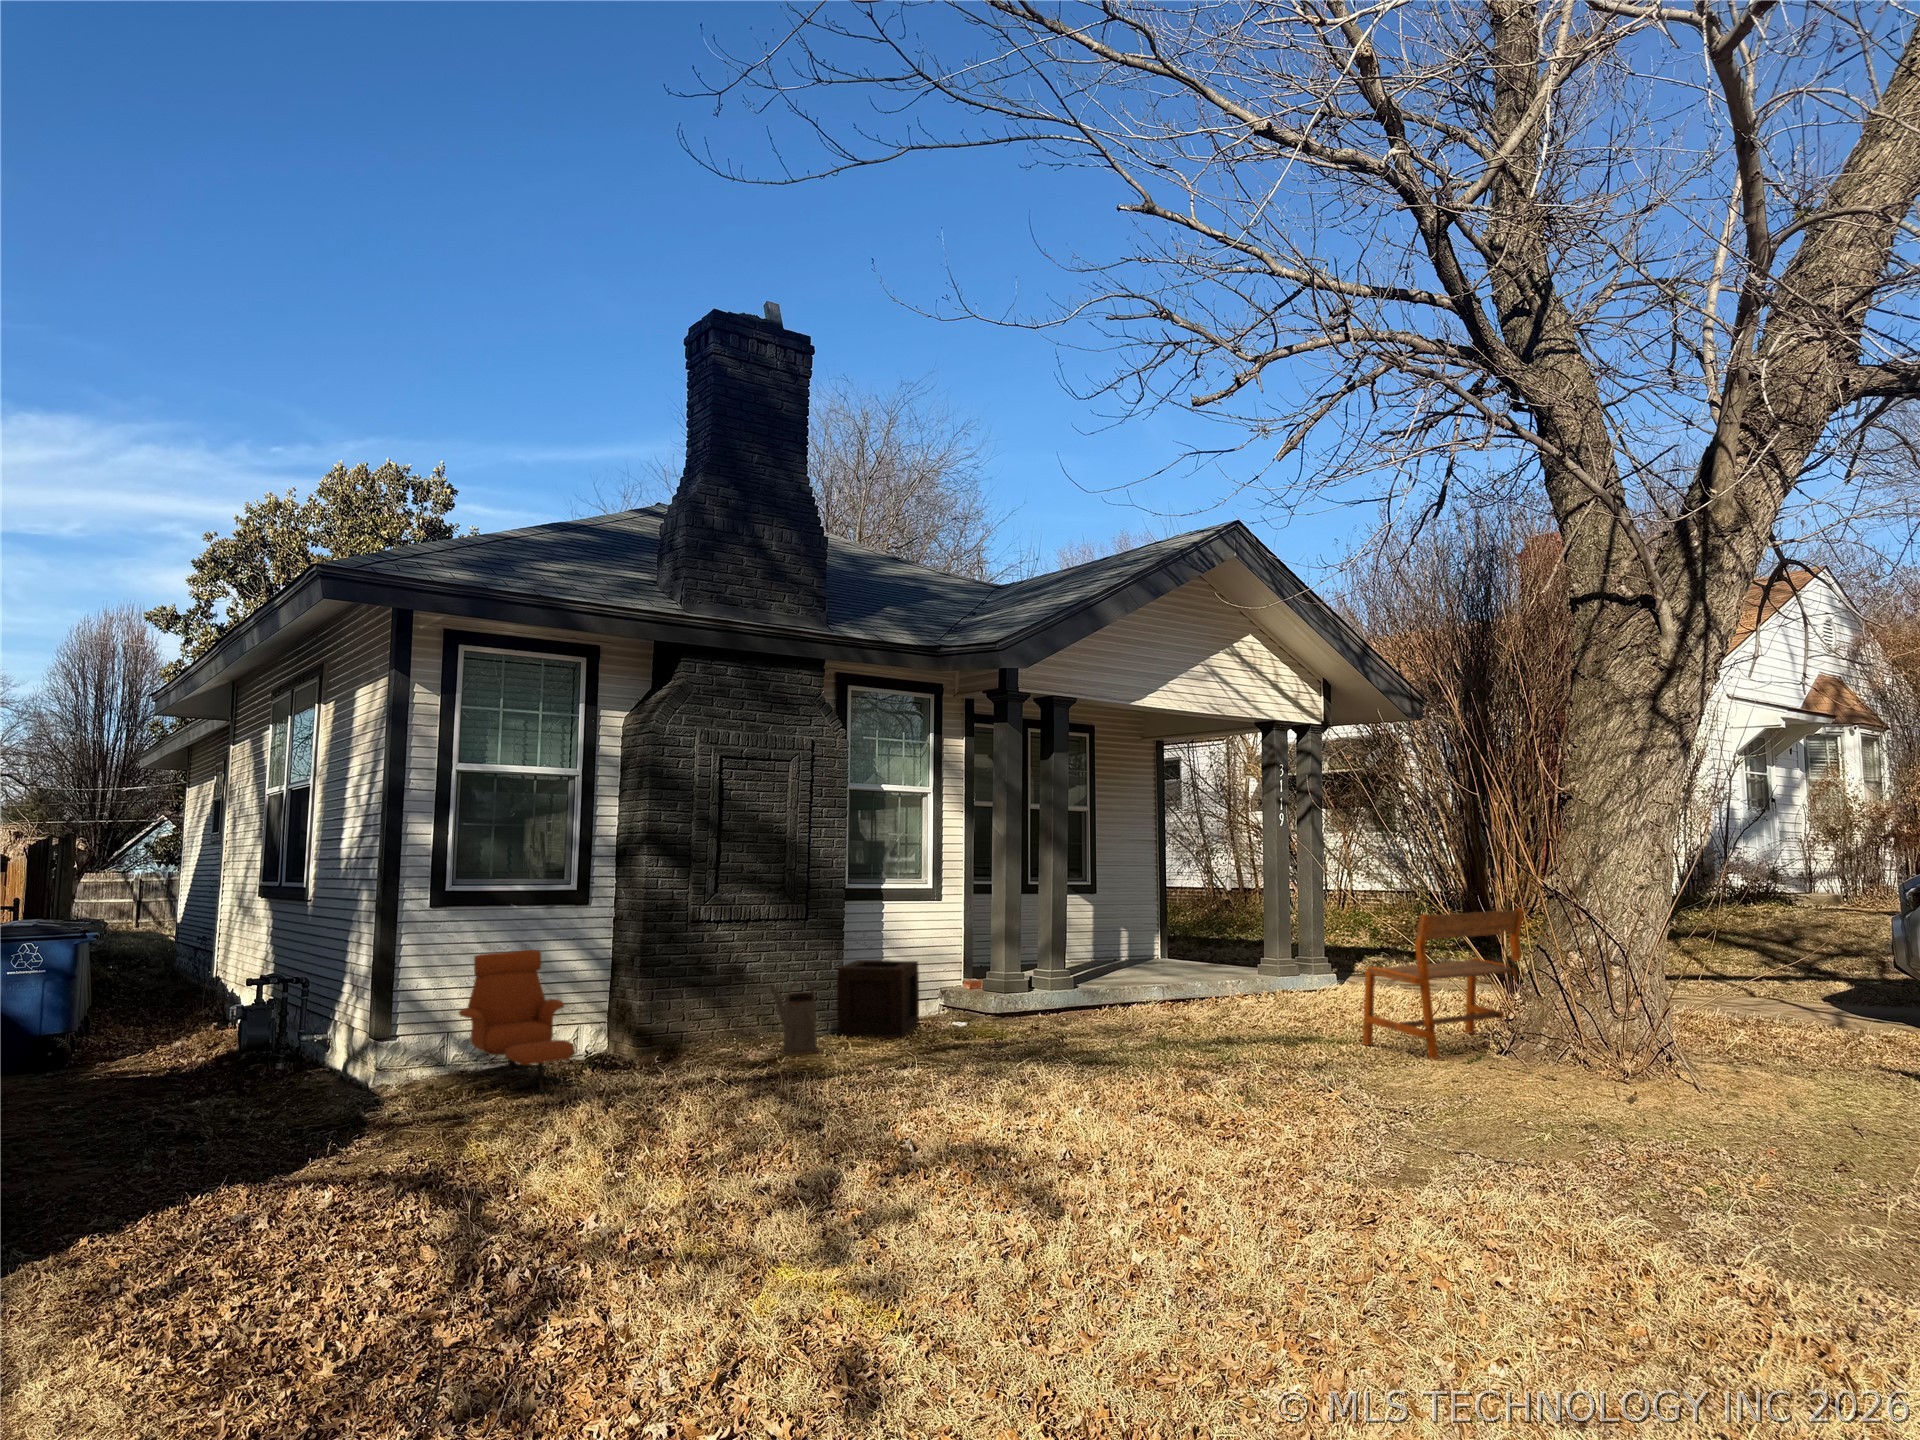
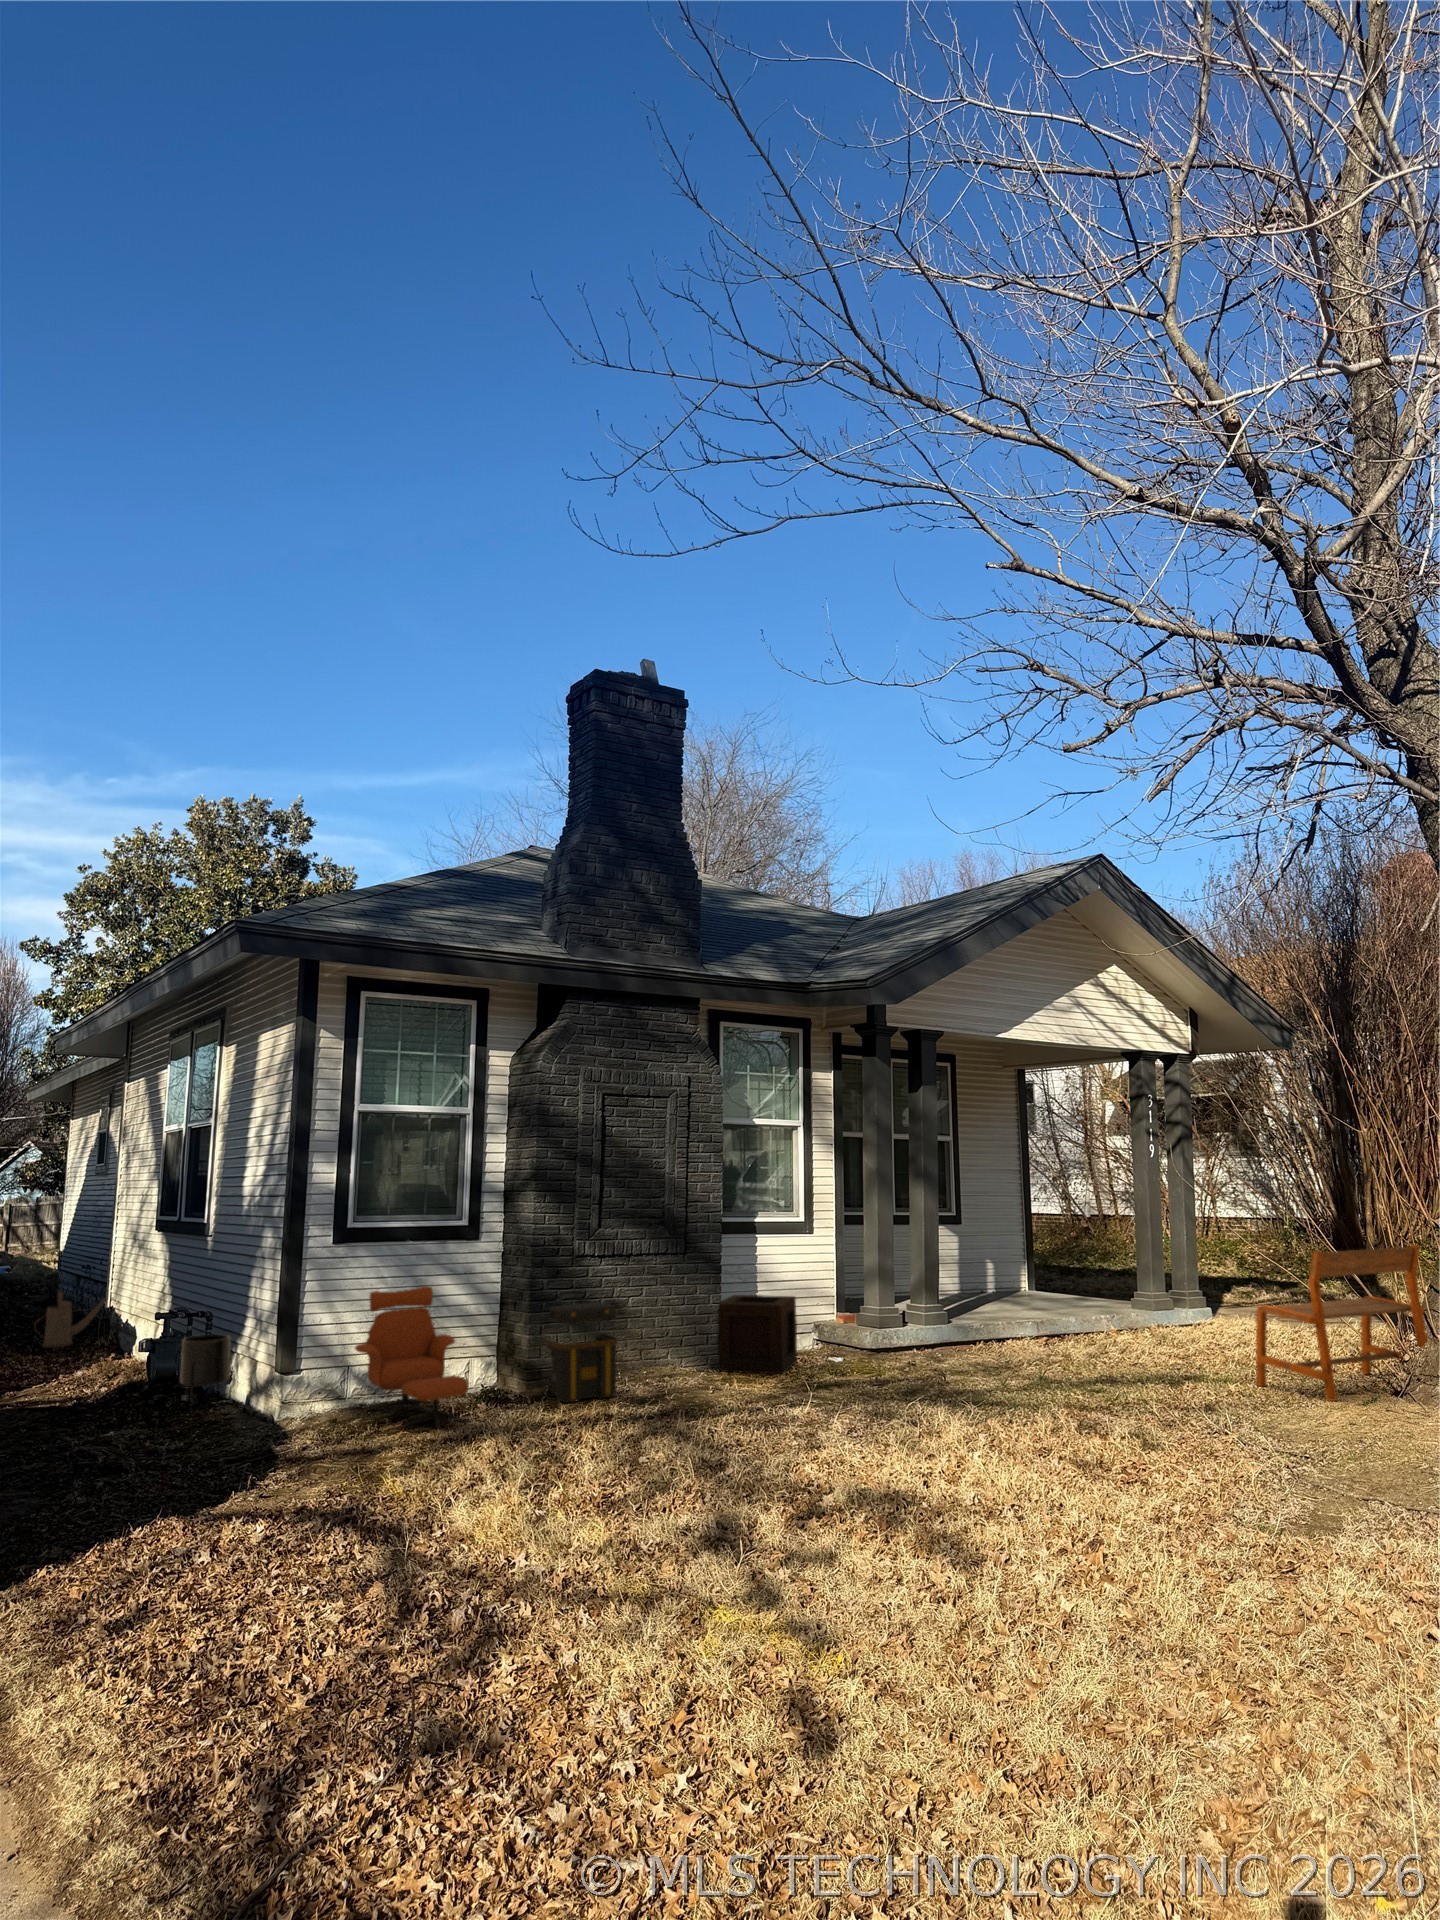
toolbox: none [653,965,733,1066] -> present [543,1302,618,1403]
watering can: present [771,980,818,1055] -> present [34,1291,107,1348]
planter: none [278,1000,333,1077] -> present [180,1335,231,1402]

